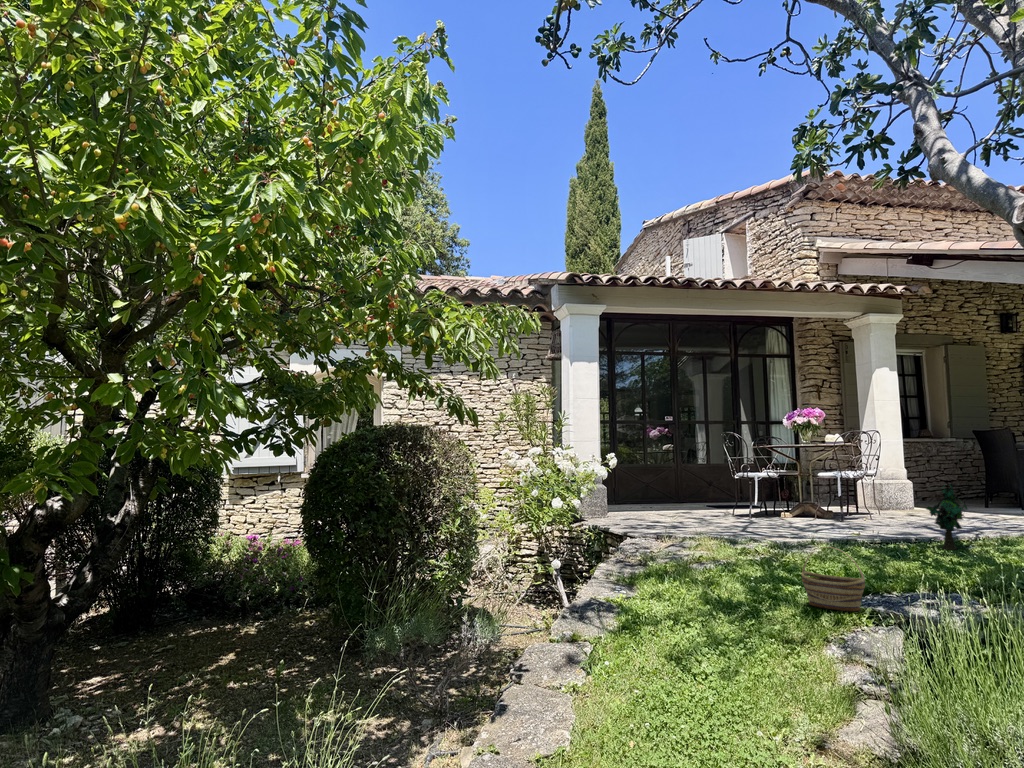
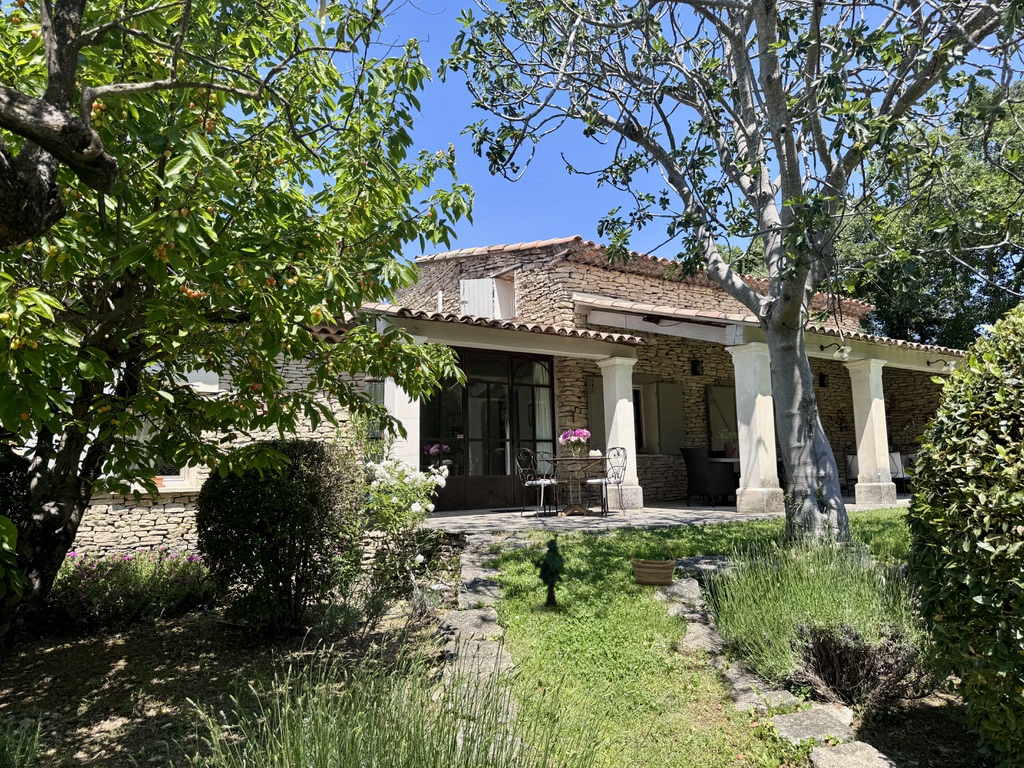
decorative plant: present [926,484,967,550] -> present [531,534,569,607]

